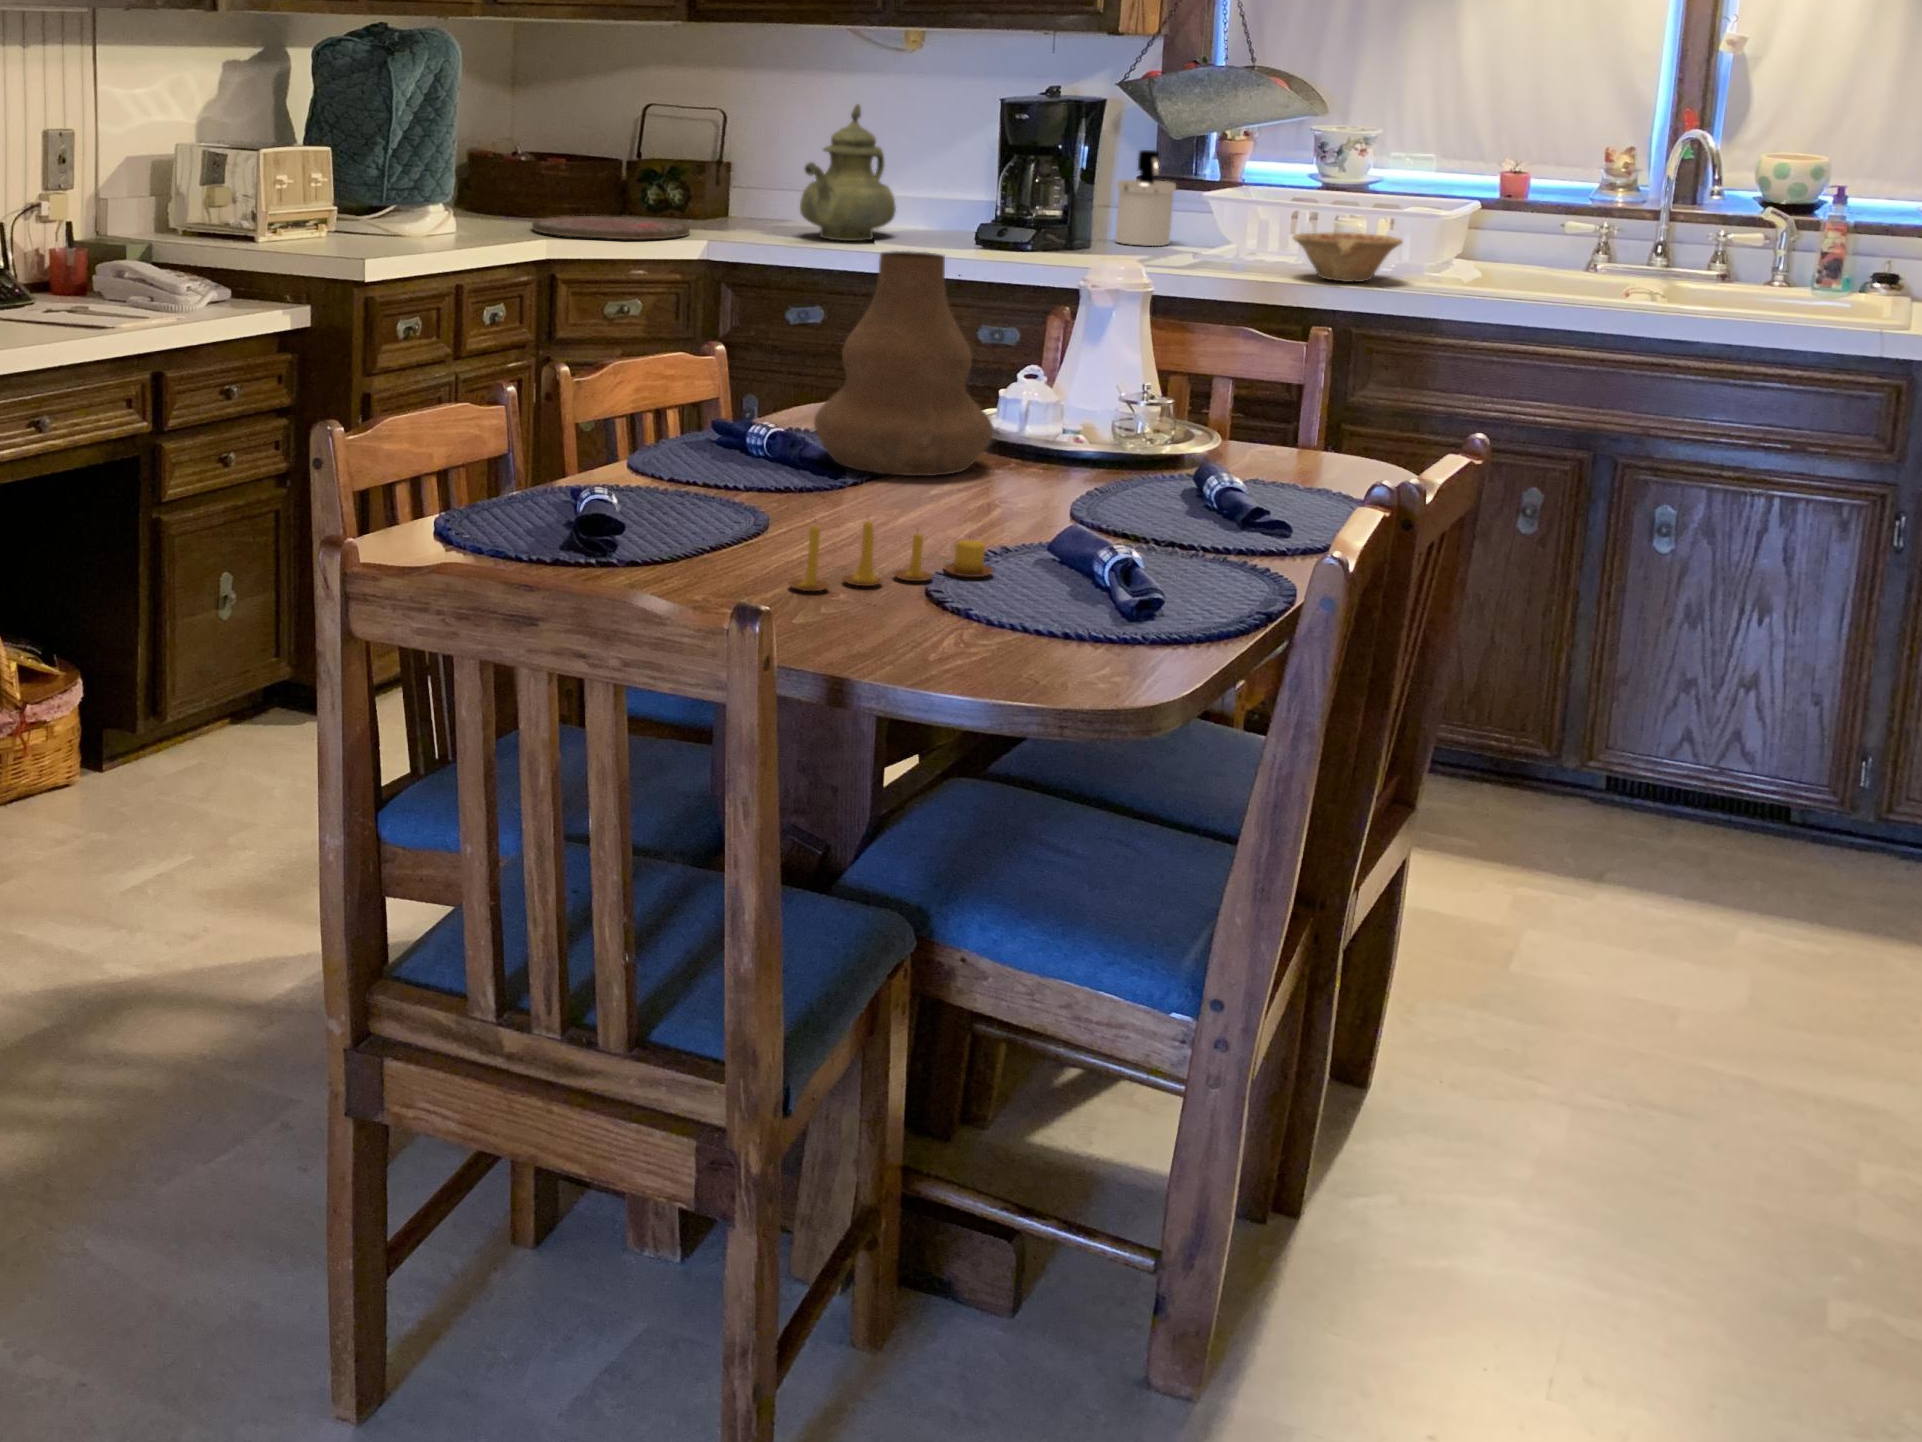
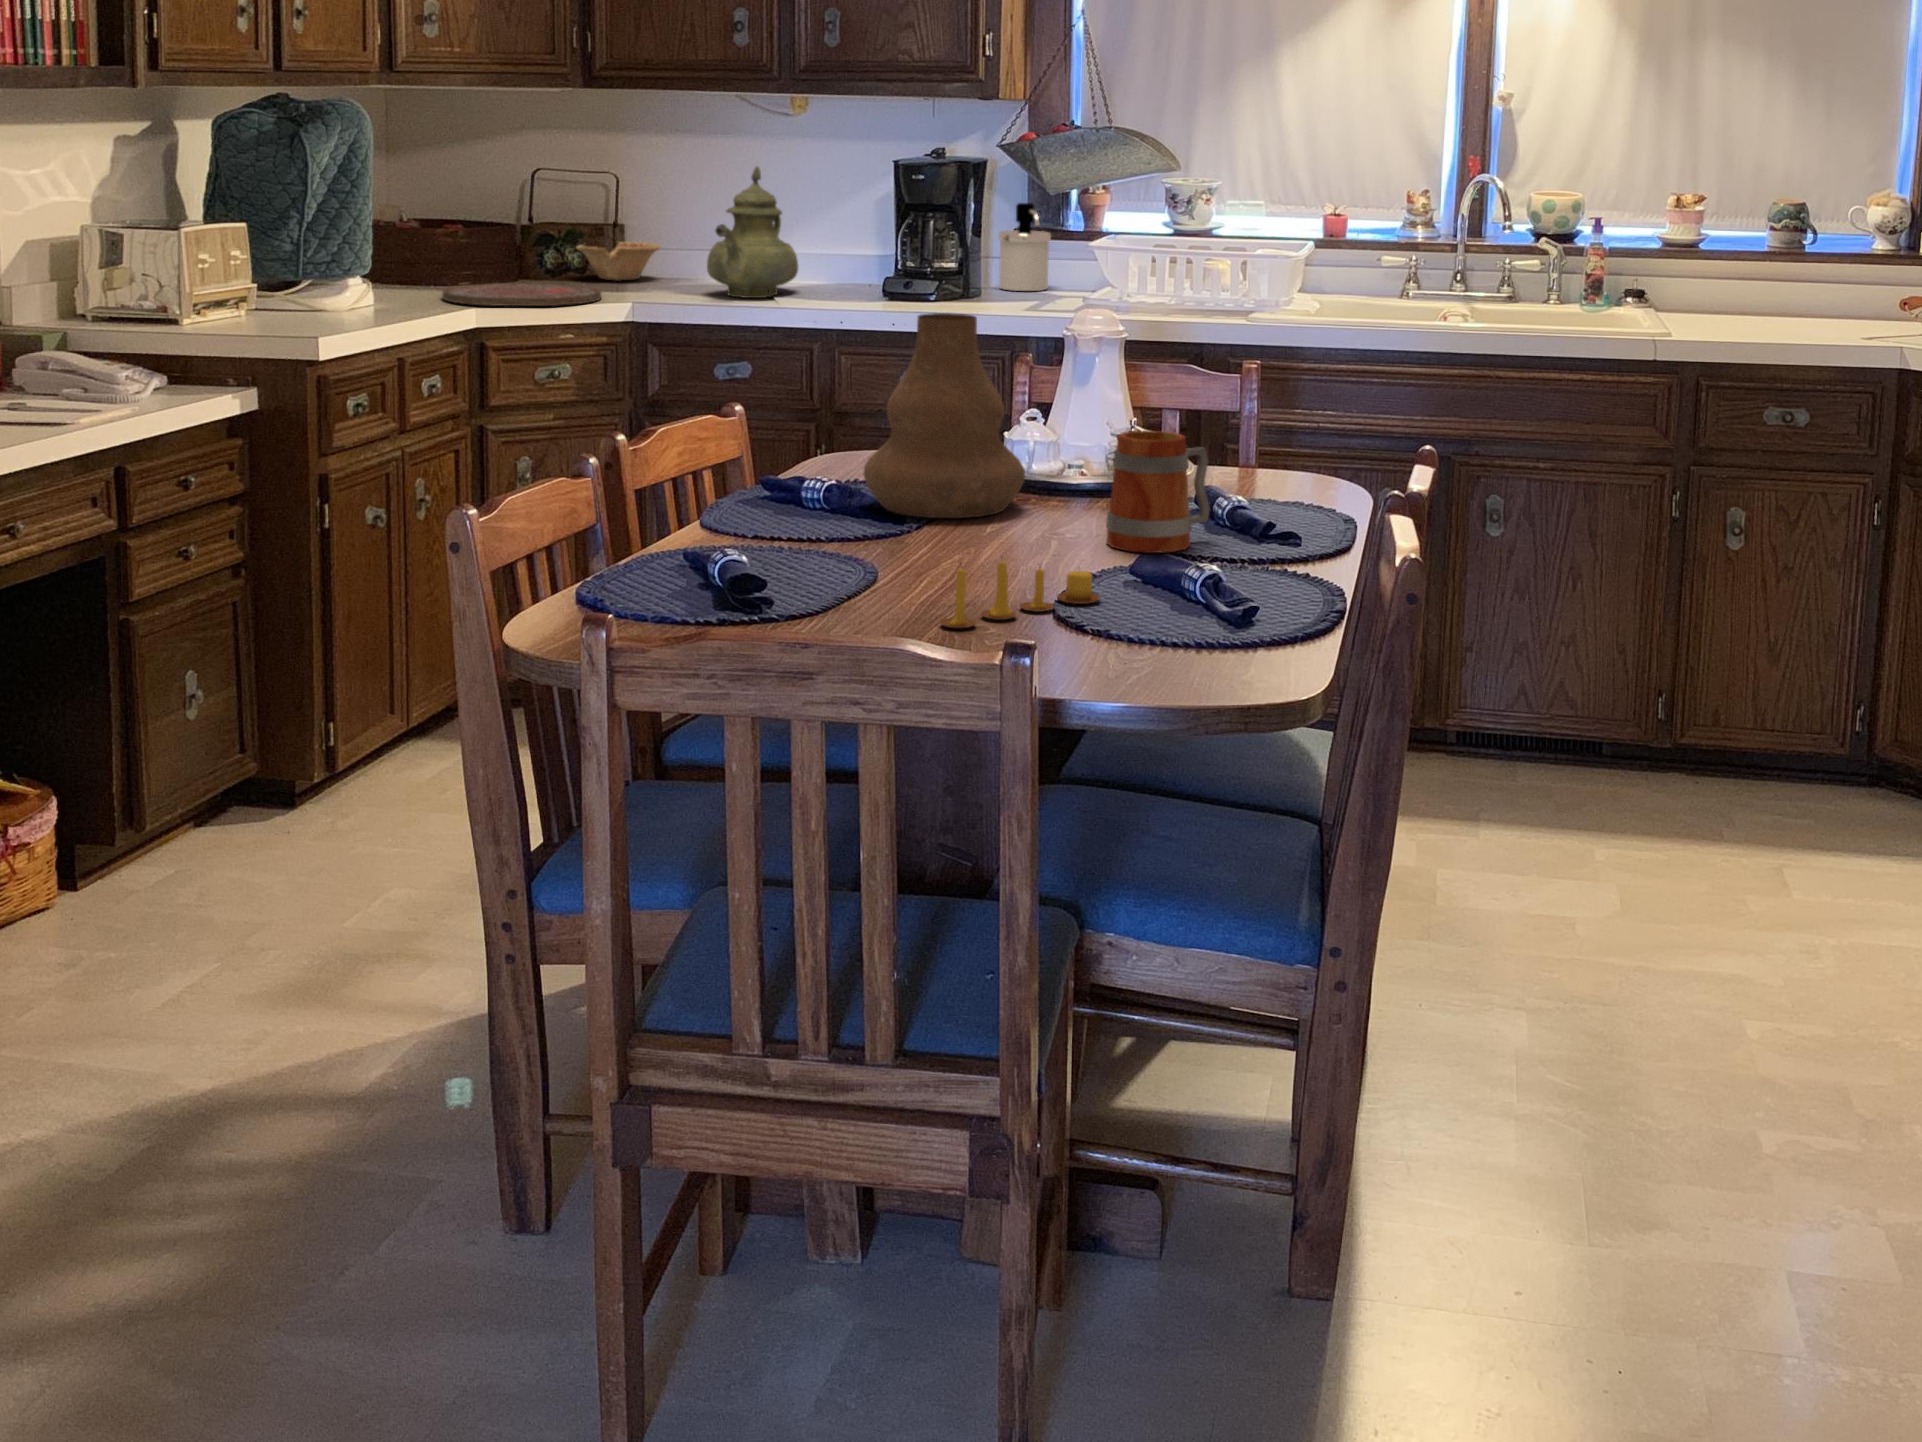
dish: present [1293,232,1402,282] -> present [577,242,660,281]
mug: none [1052,390,1179,530] -> present [1106,431,1210,553]

